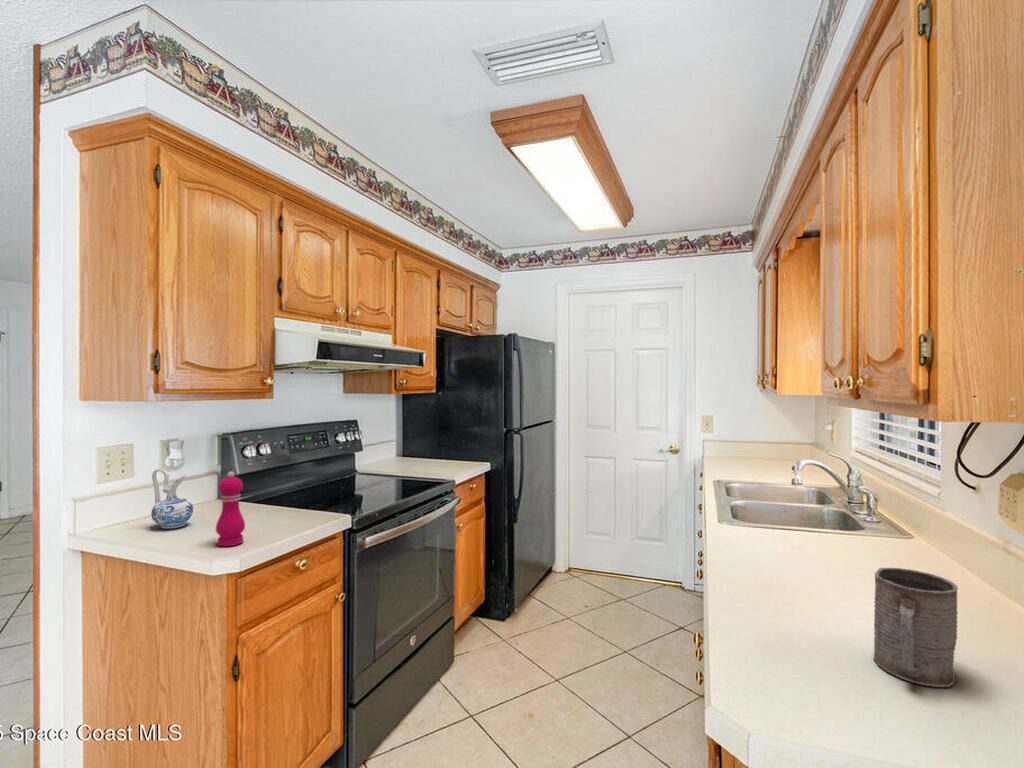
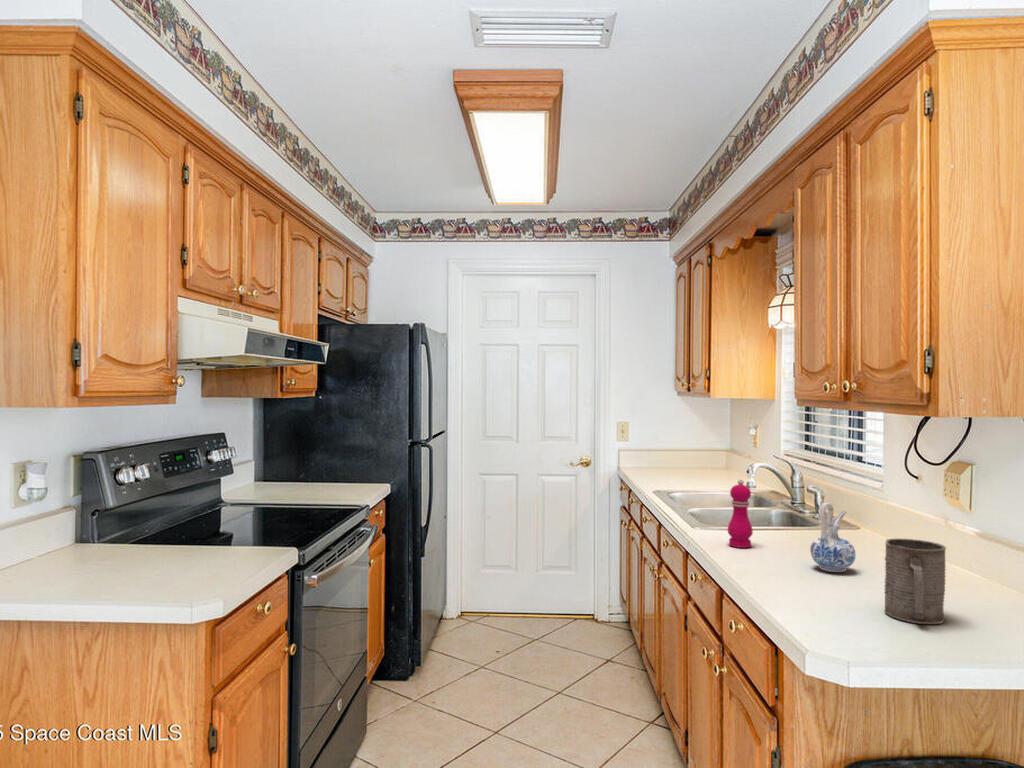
ceramic pitcher: present [151,468,193,529] -> present [810,502,856,572]
pepper mill: present [216,471,245,546] -> present [728,480,753,548]

